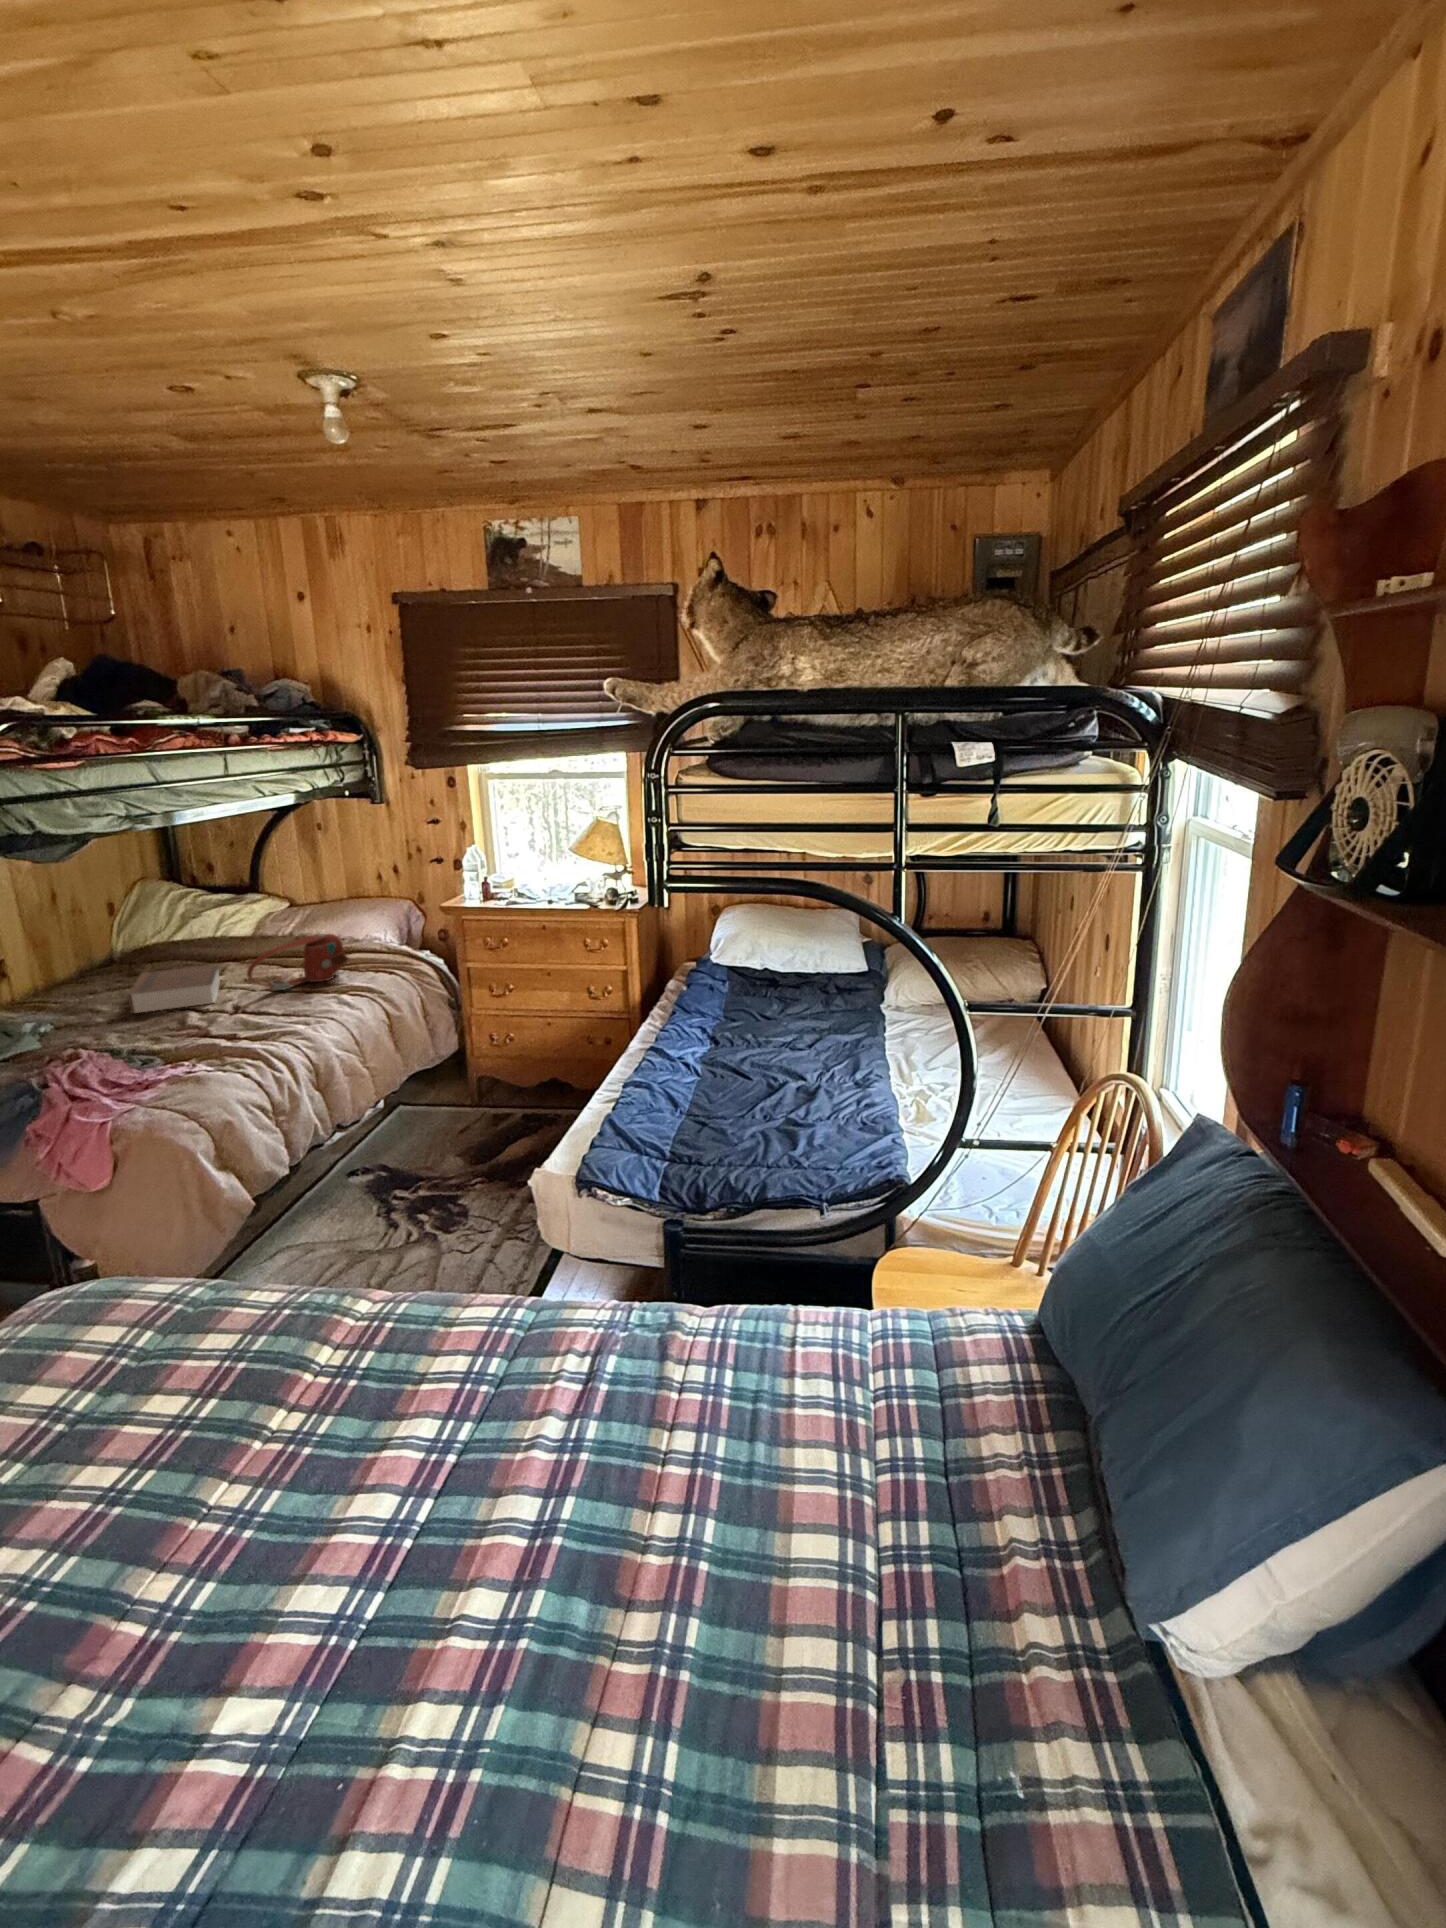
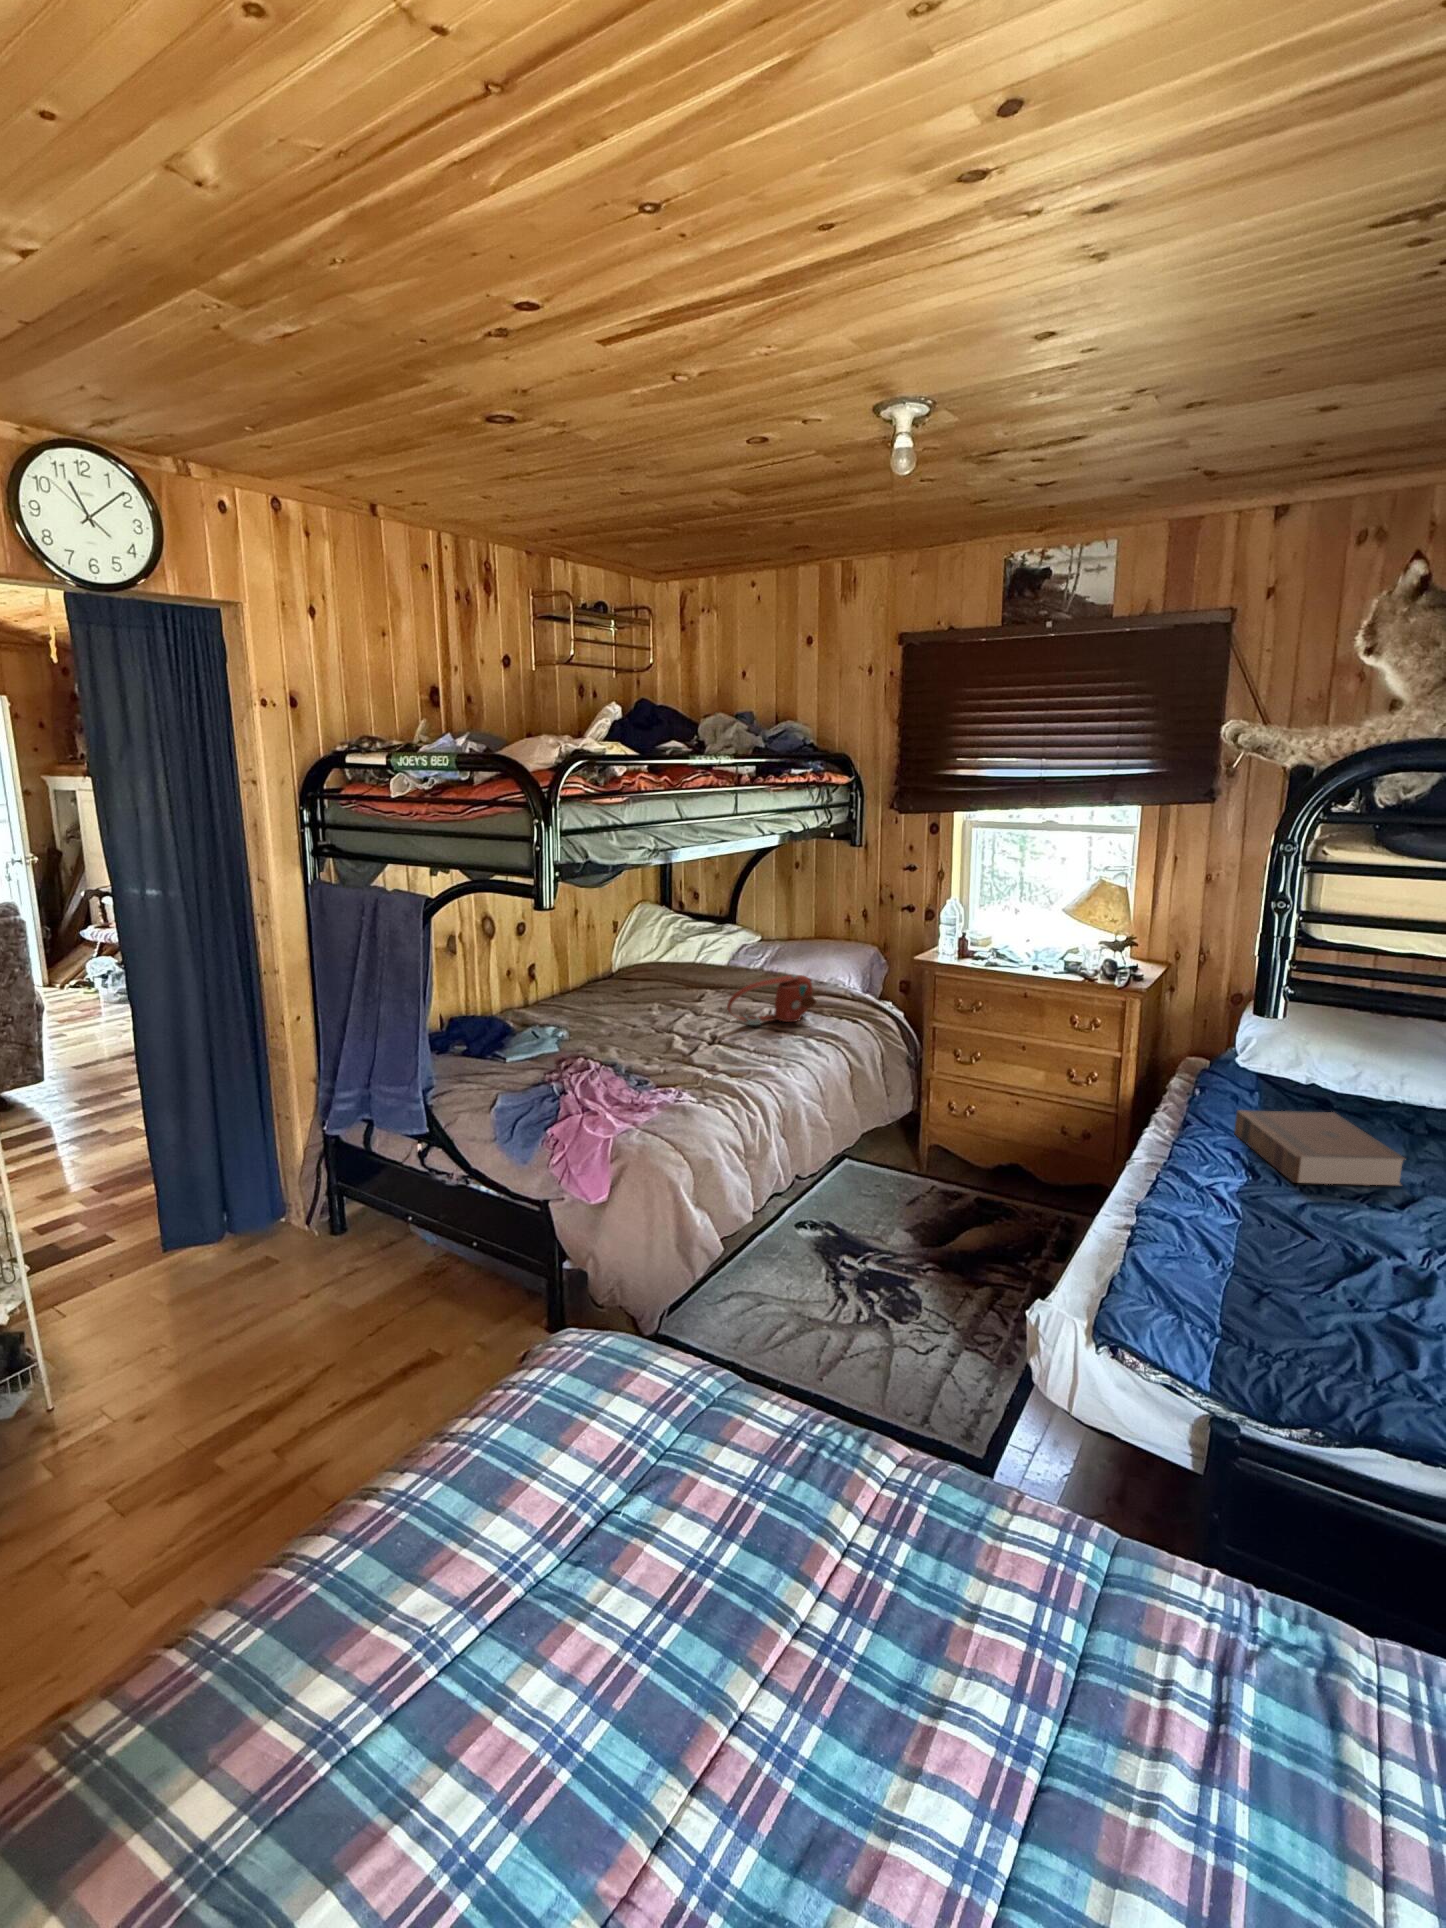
book: present [128,965,220,1013] -> present [1234,1110,1406,1185]

